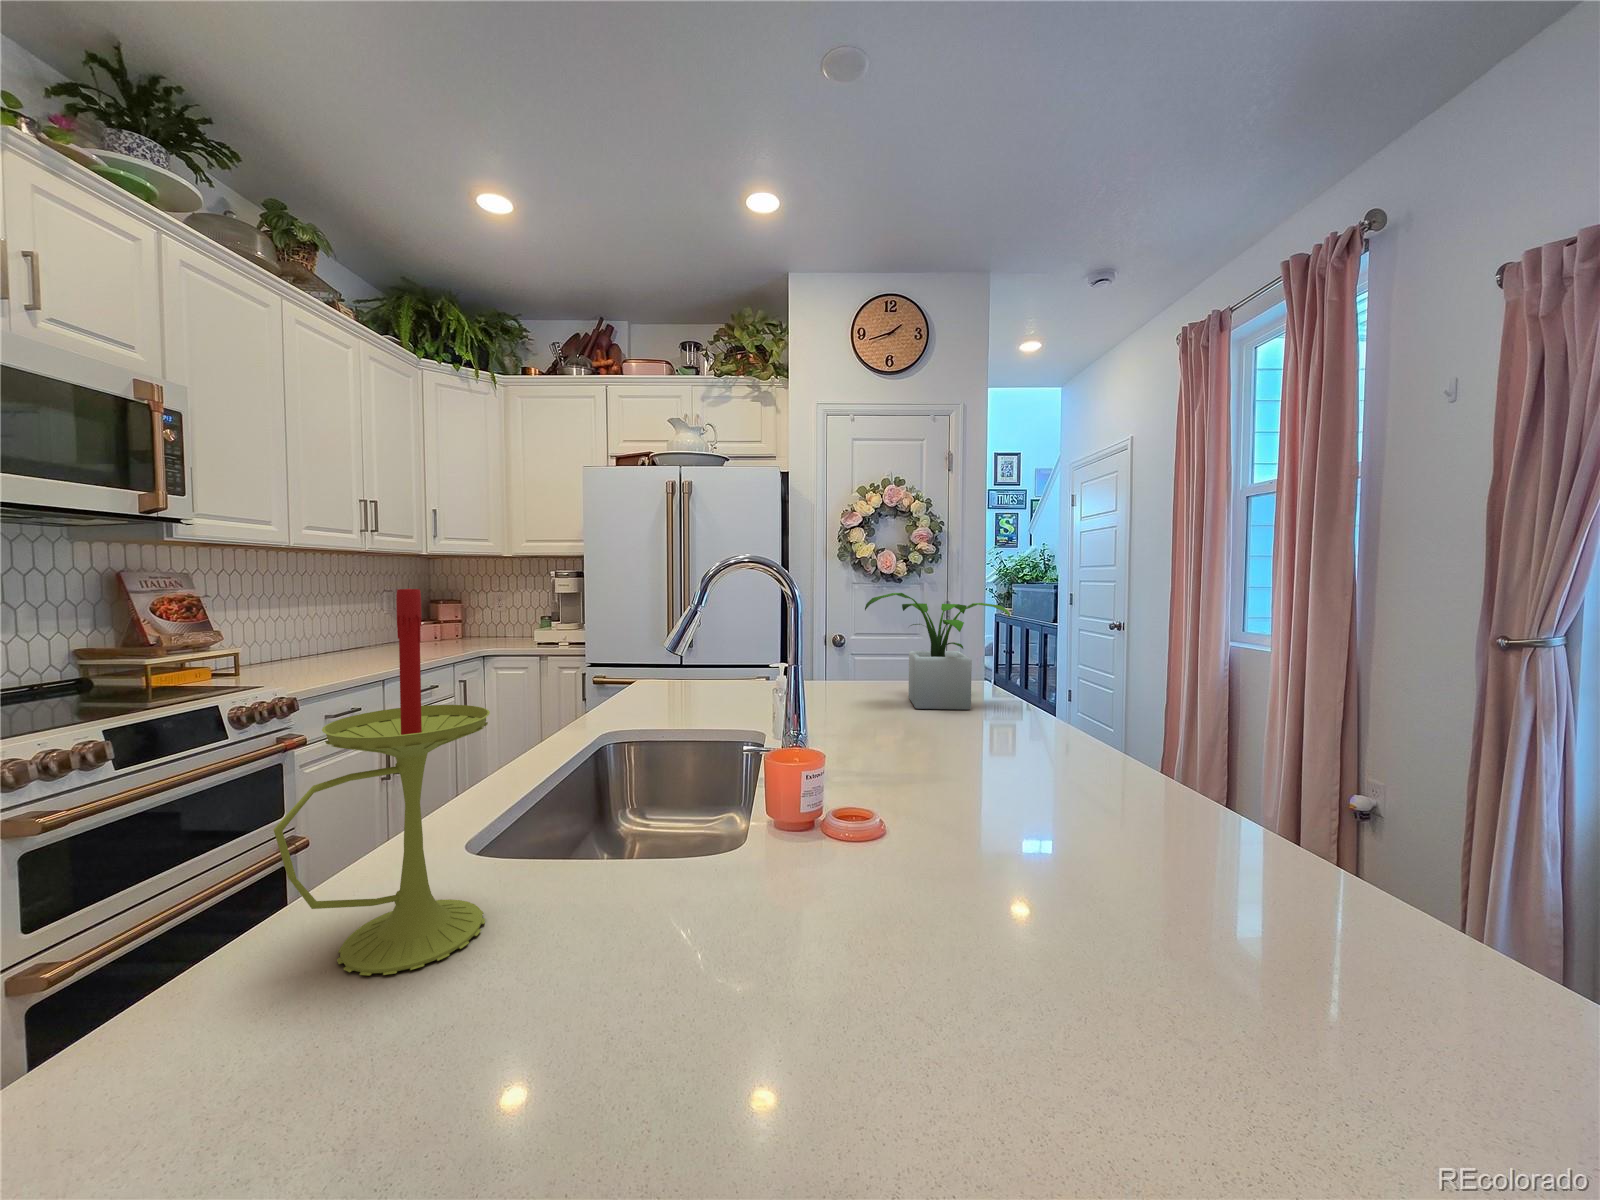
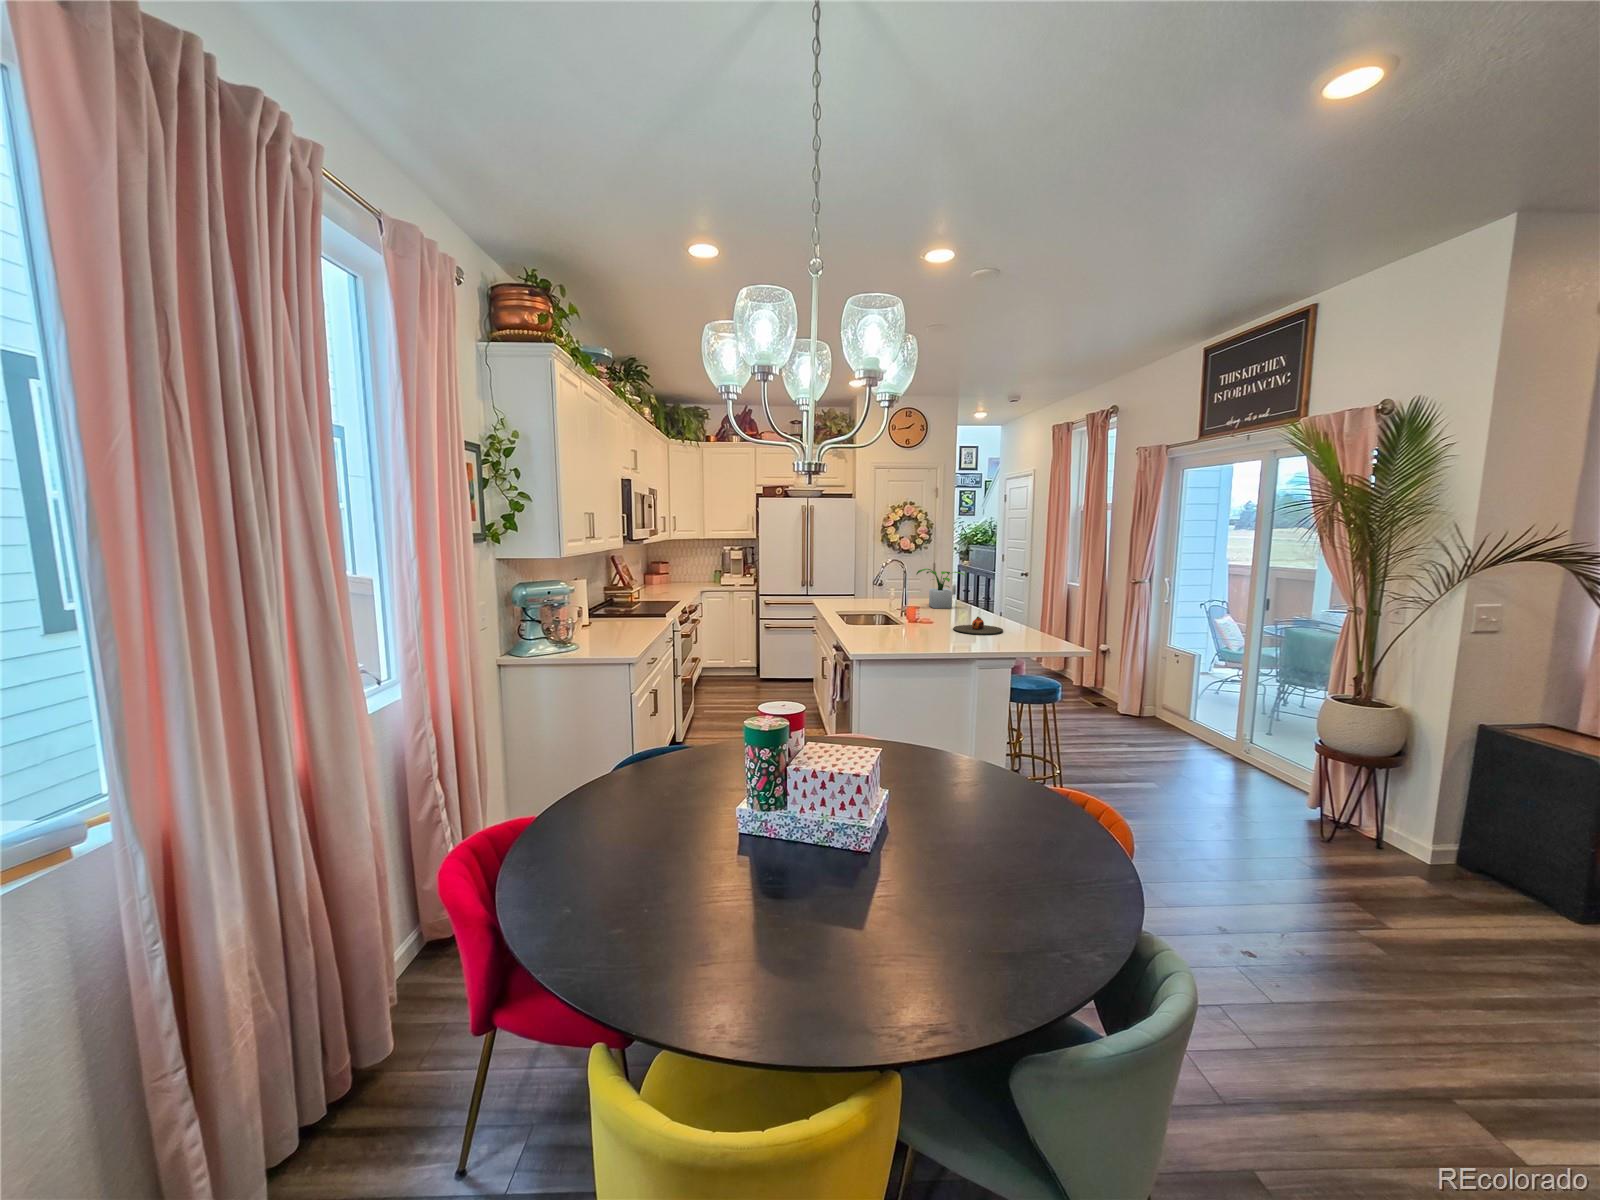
candle: present [274,588,490,976] -> none [859,578,881,637]
plate: none [956,806,1261,969] -> present [953,617,1003,635]

